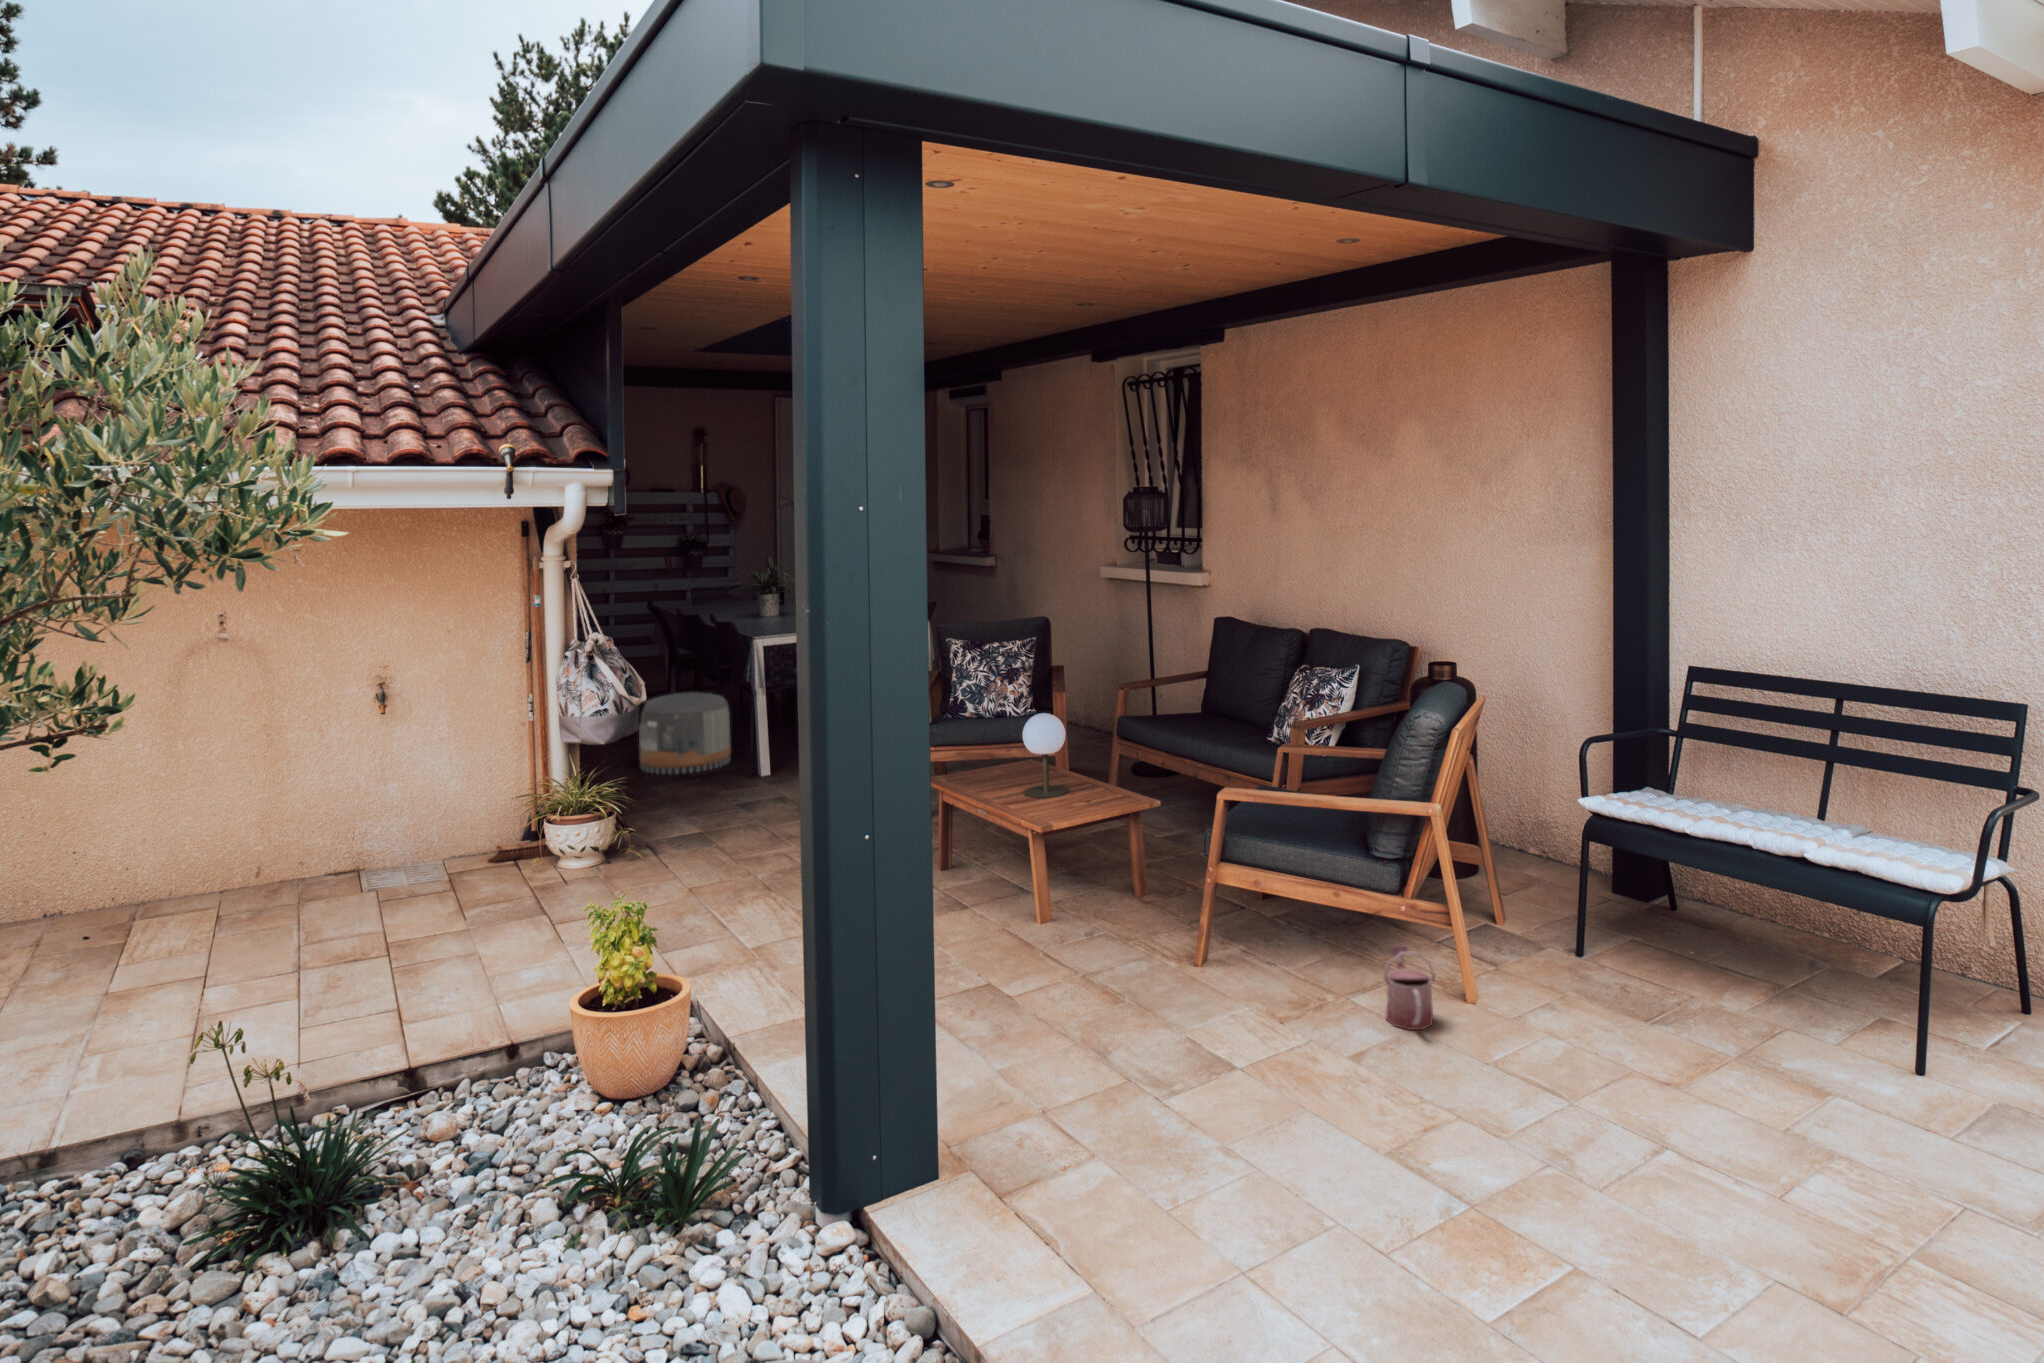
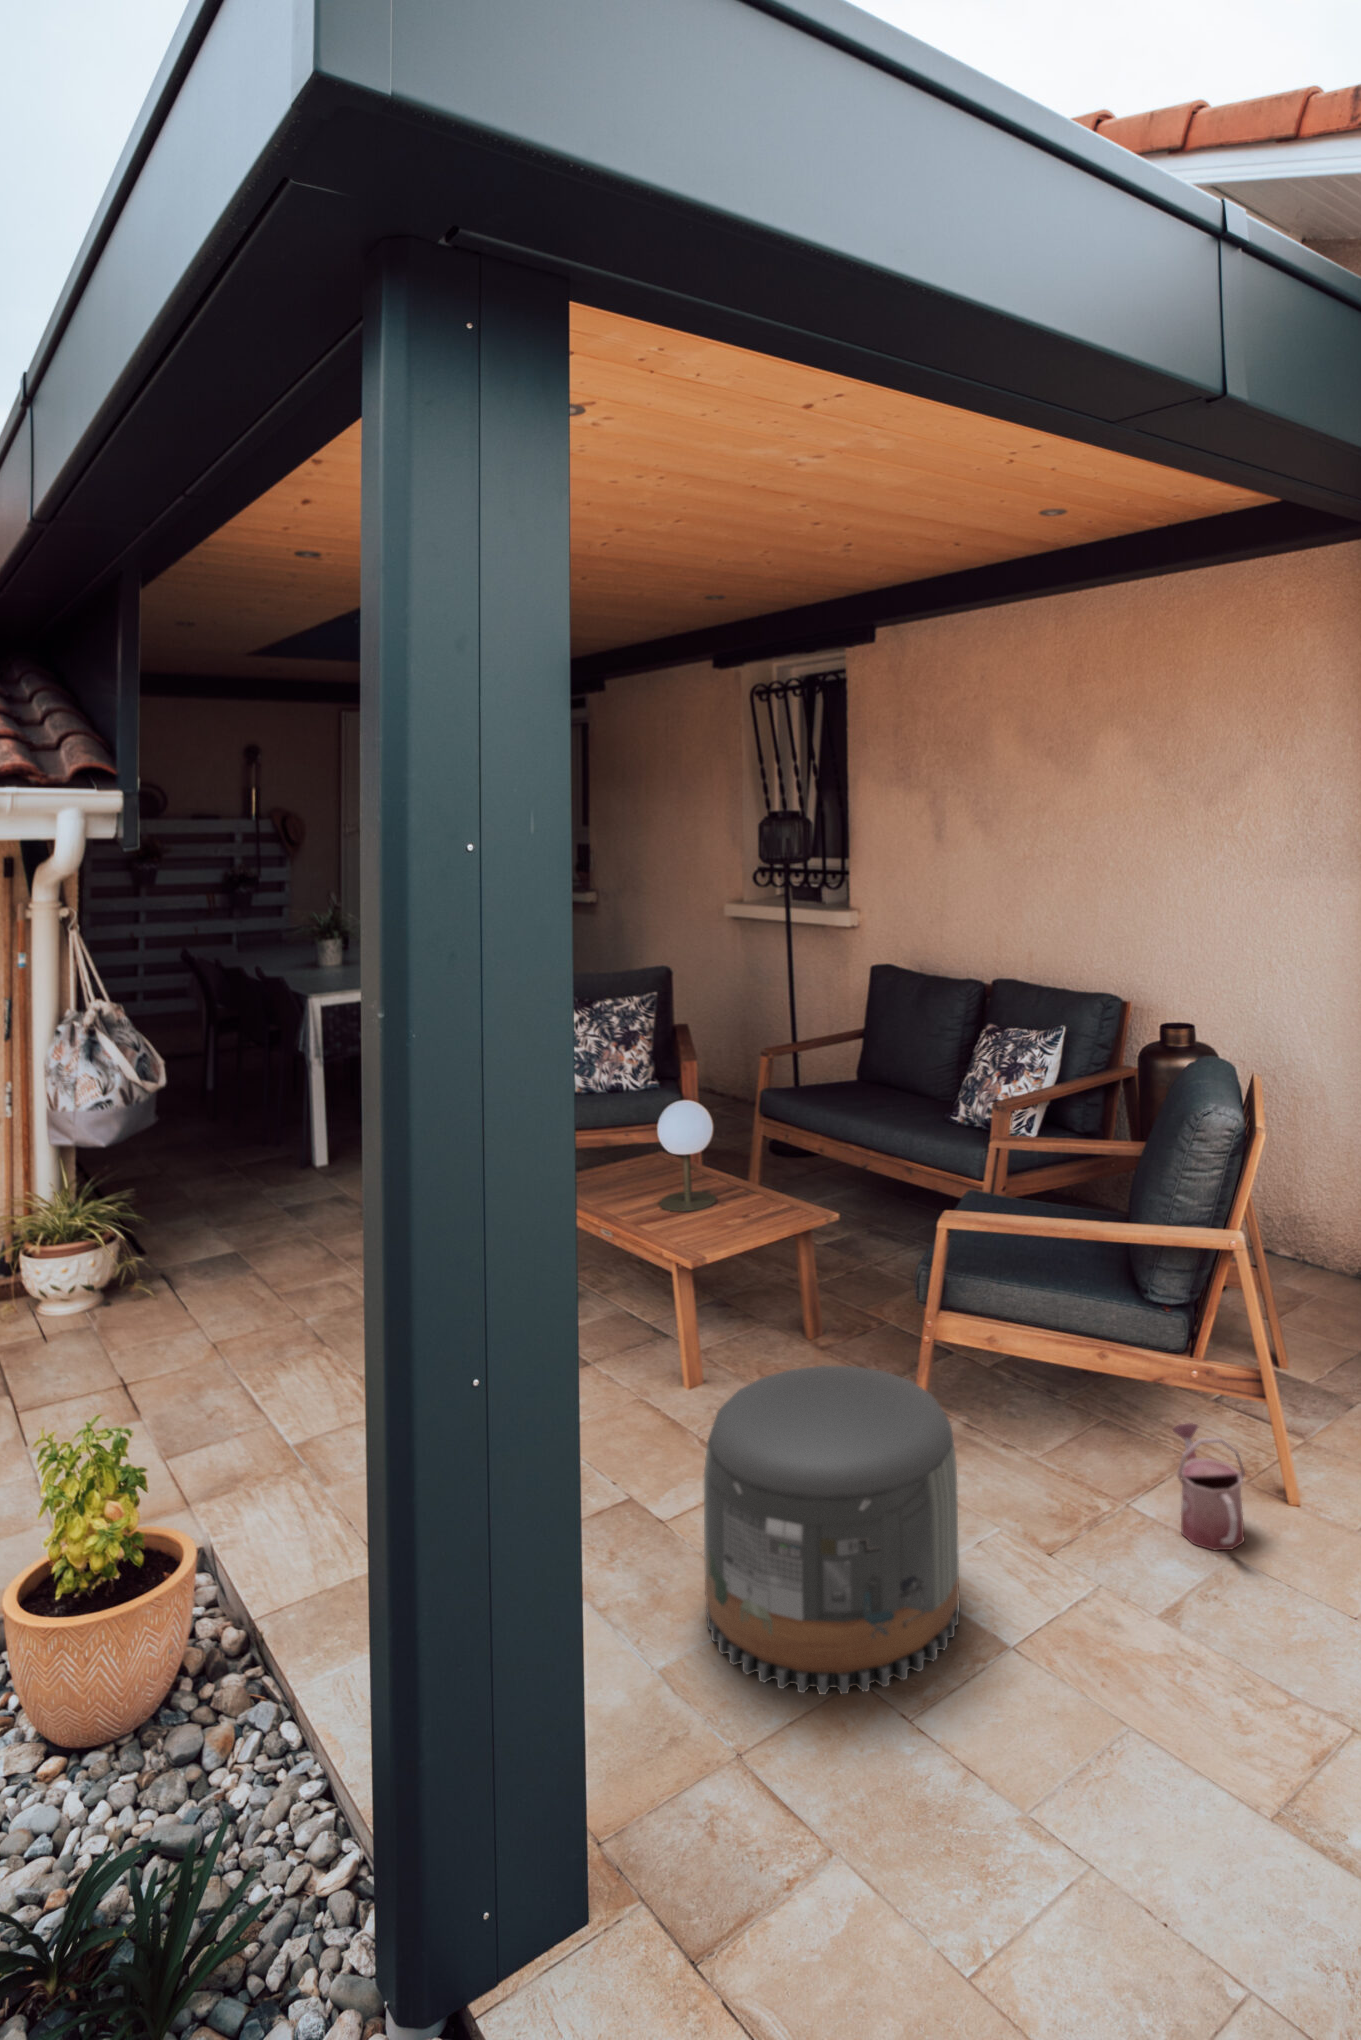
pouf: present [639,692,731,774] -> present [704,1366,959,1695]

